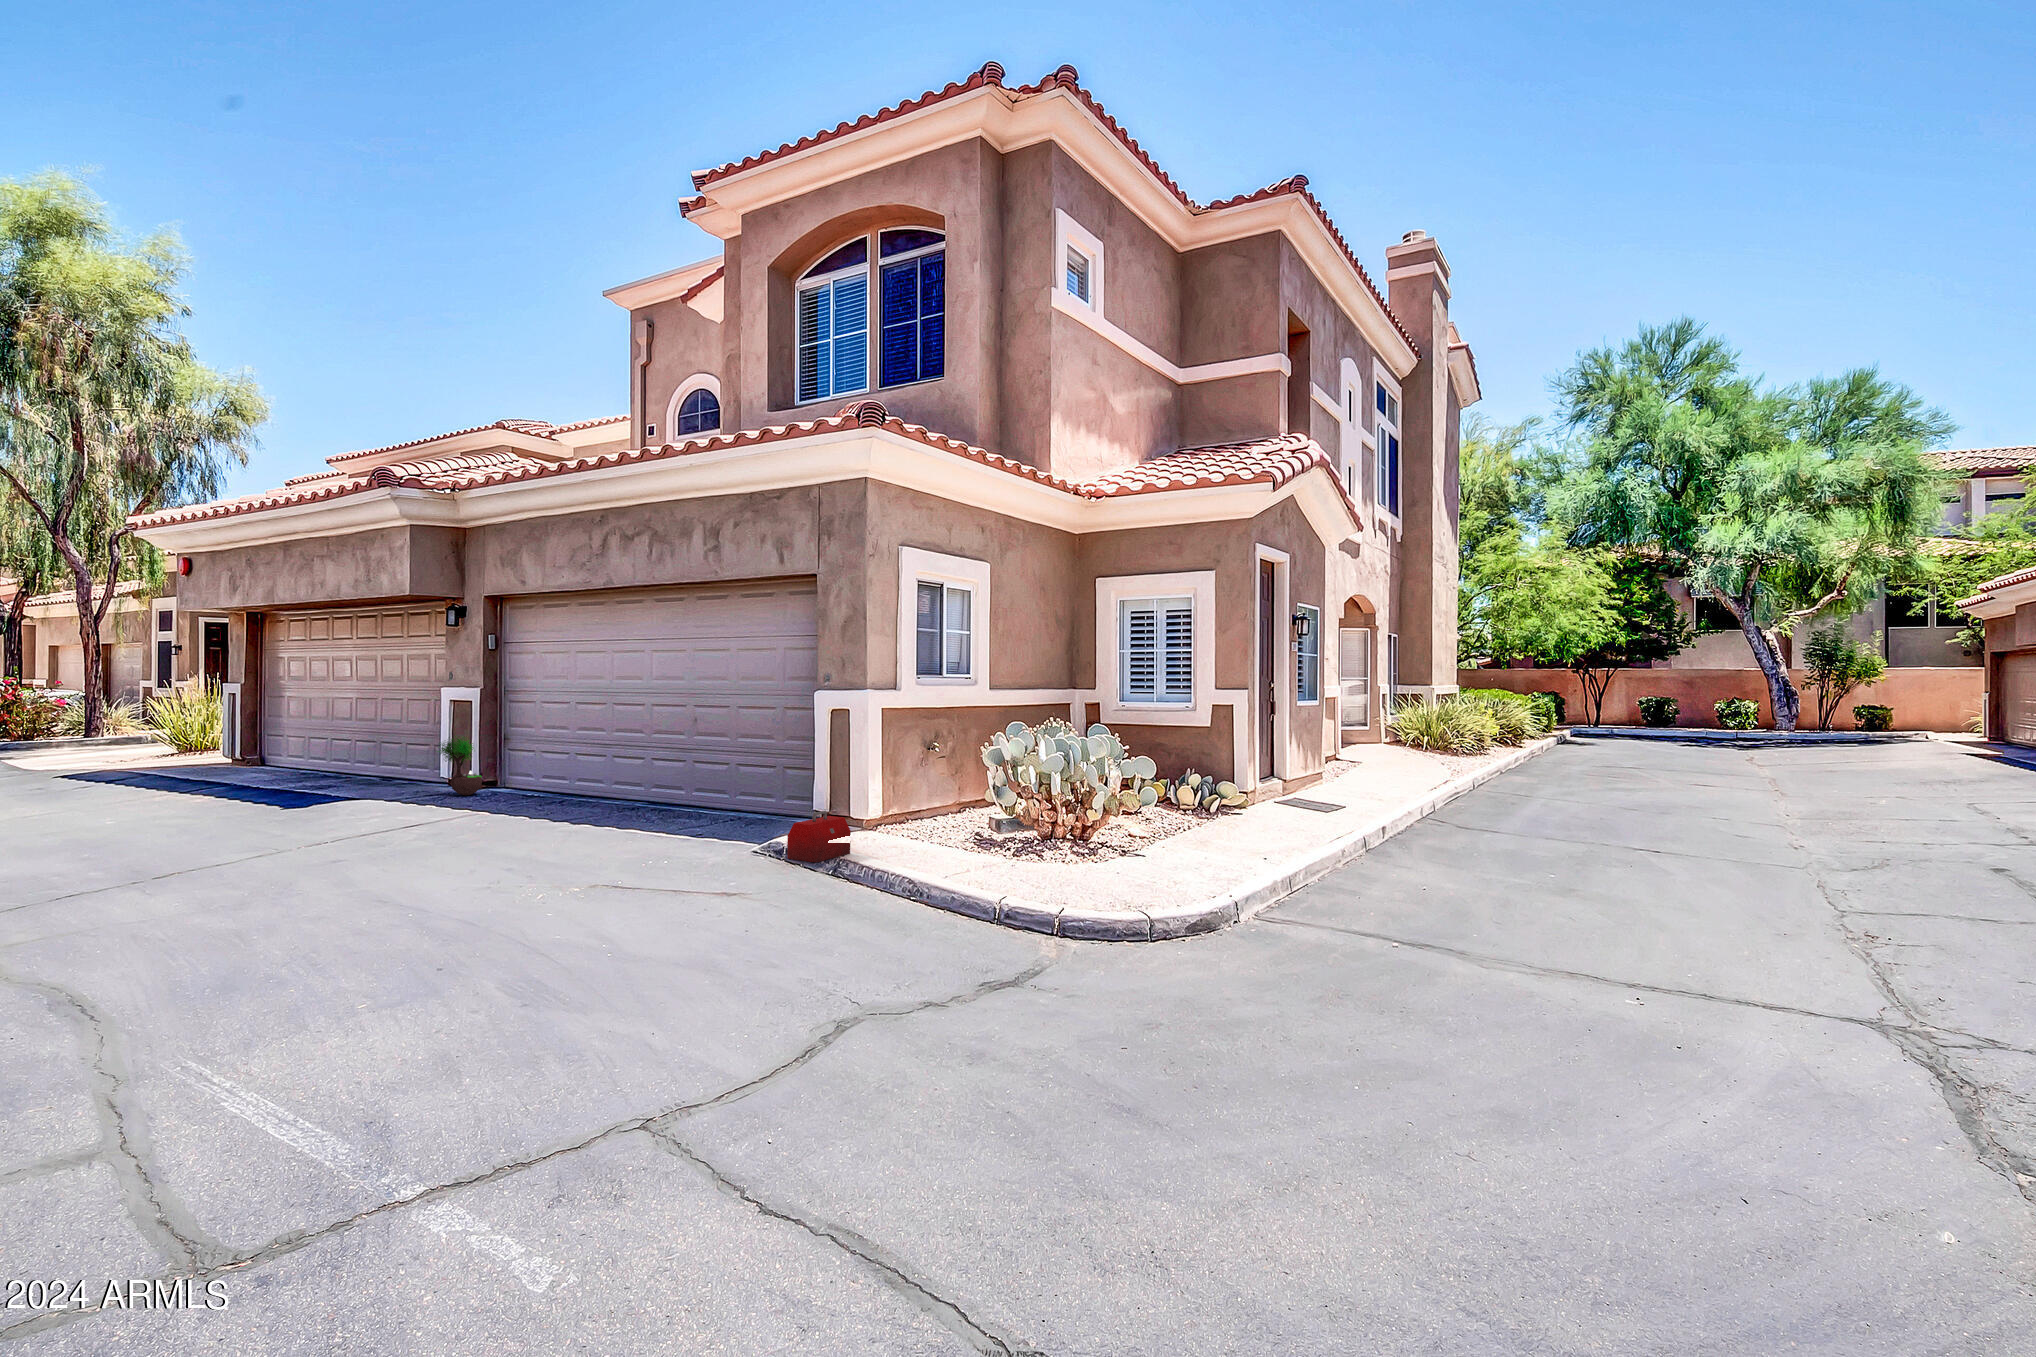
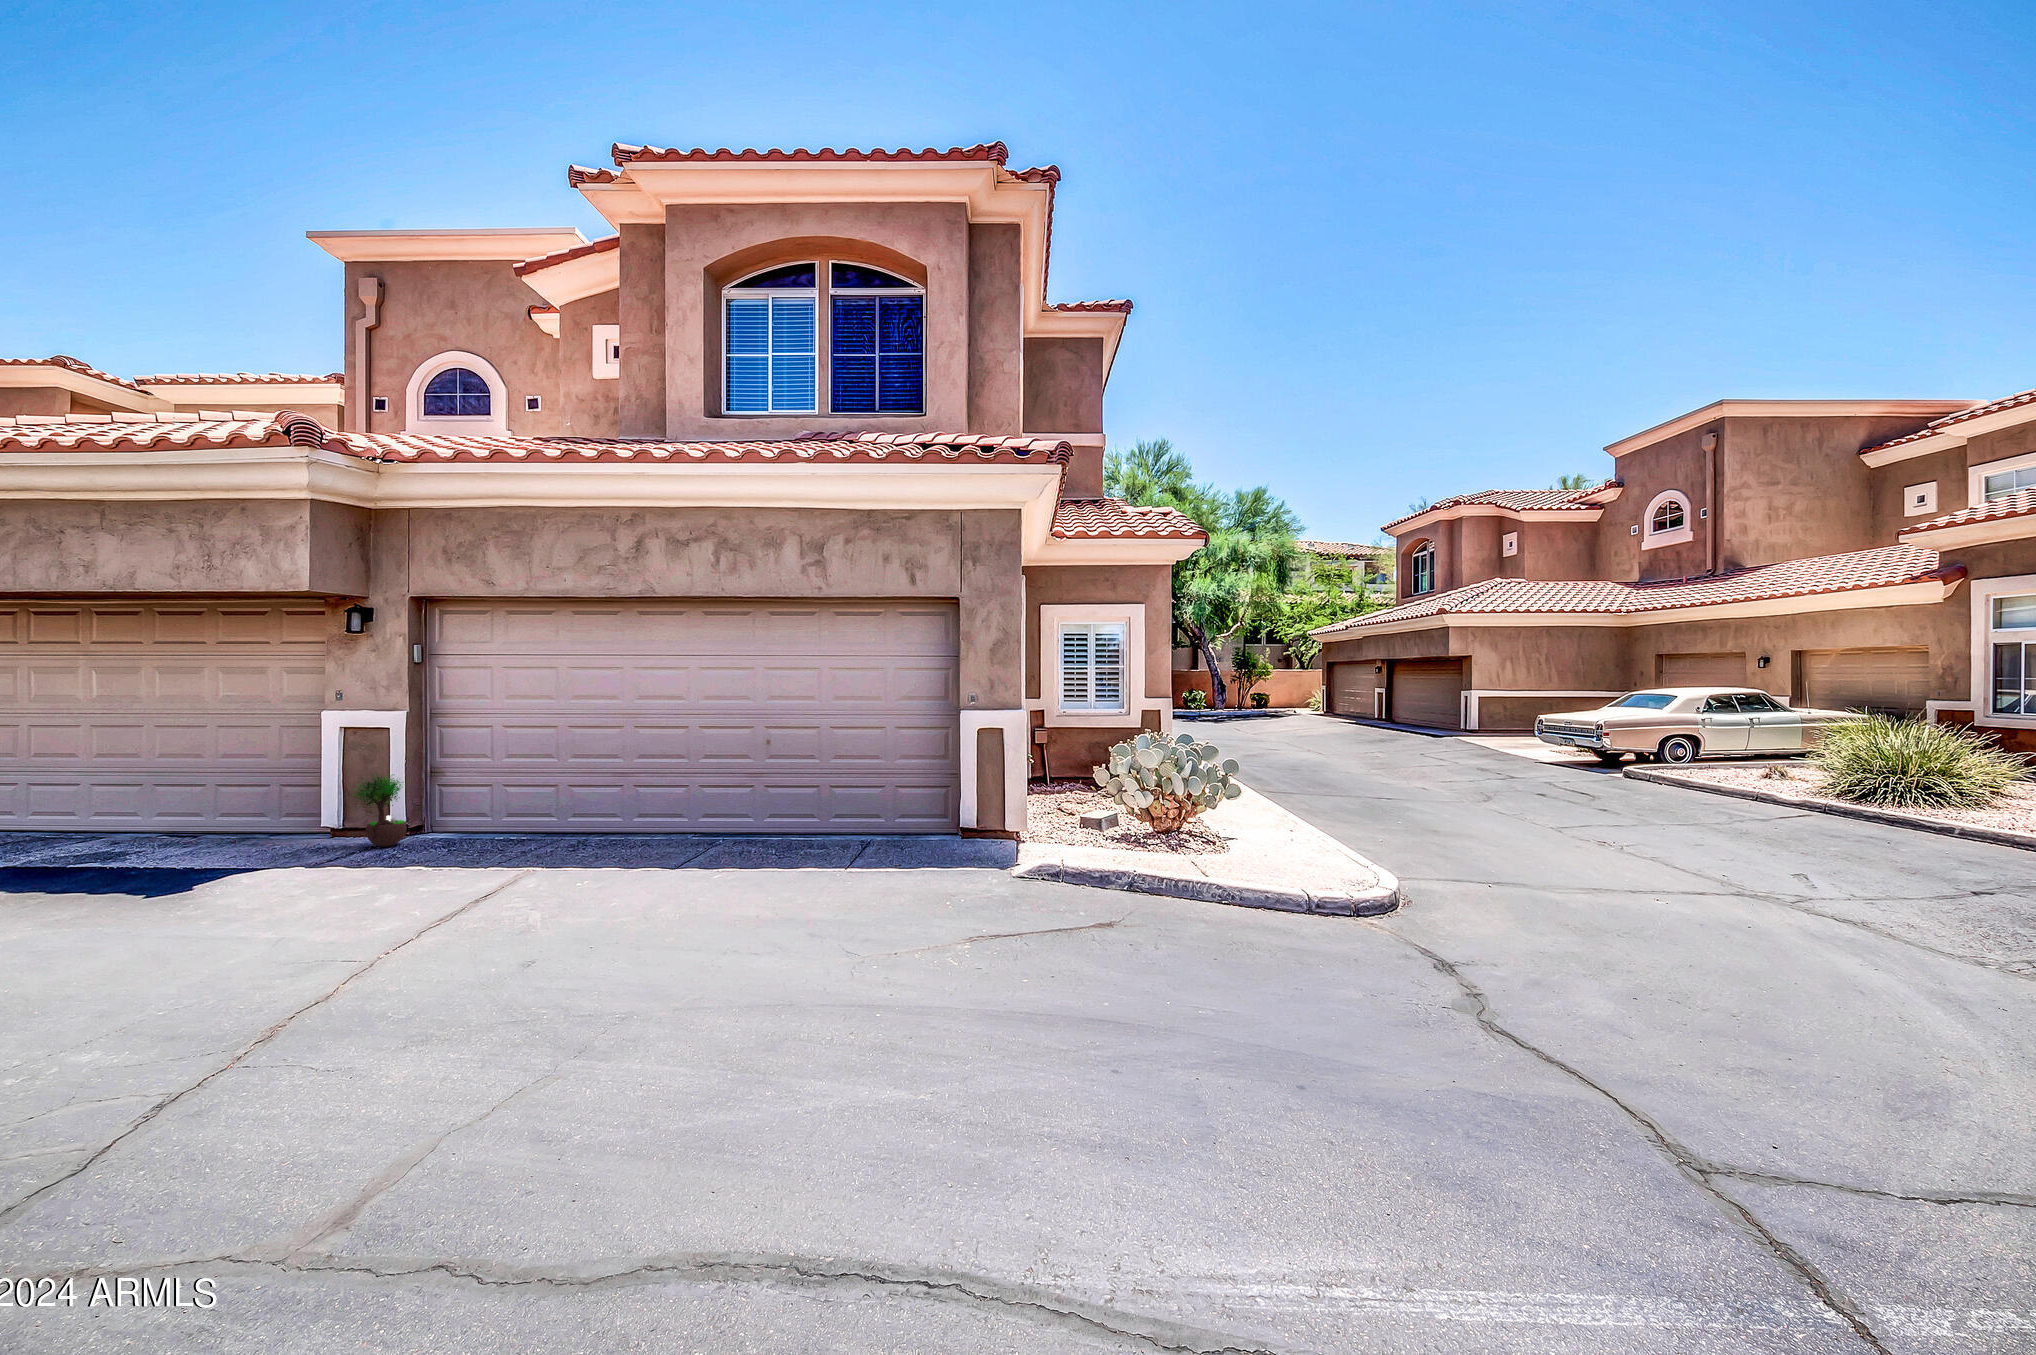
toolbox: present [787,811,851,862] -> none [971,814,1008,861]

